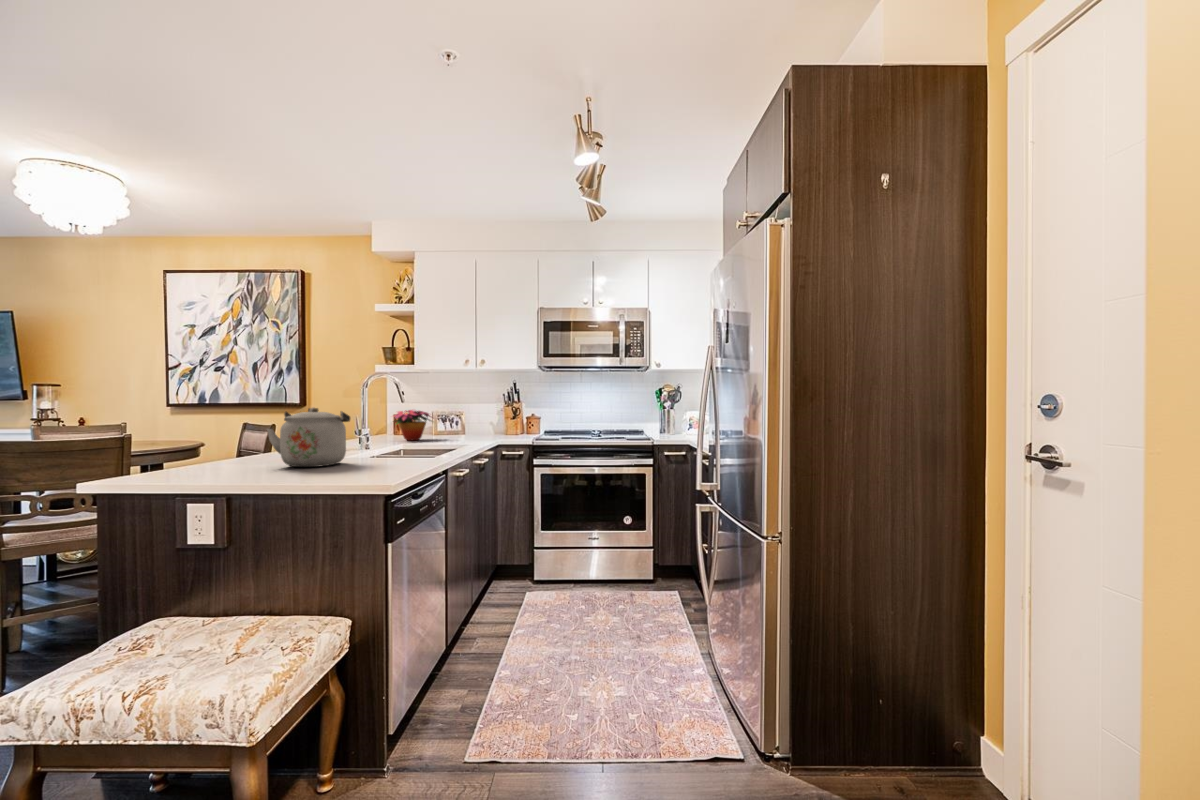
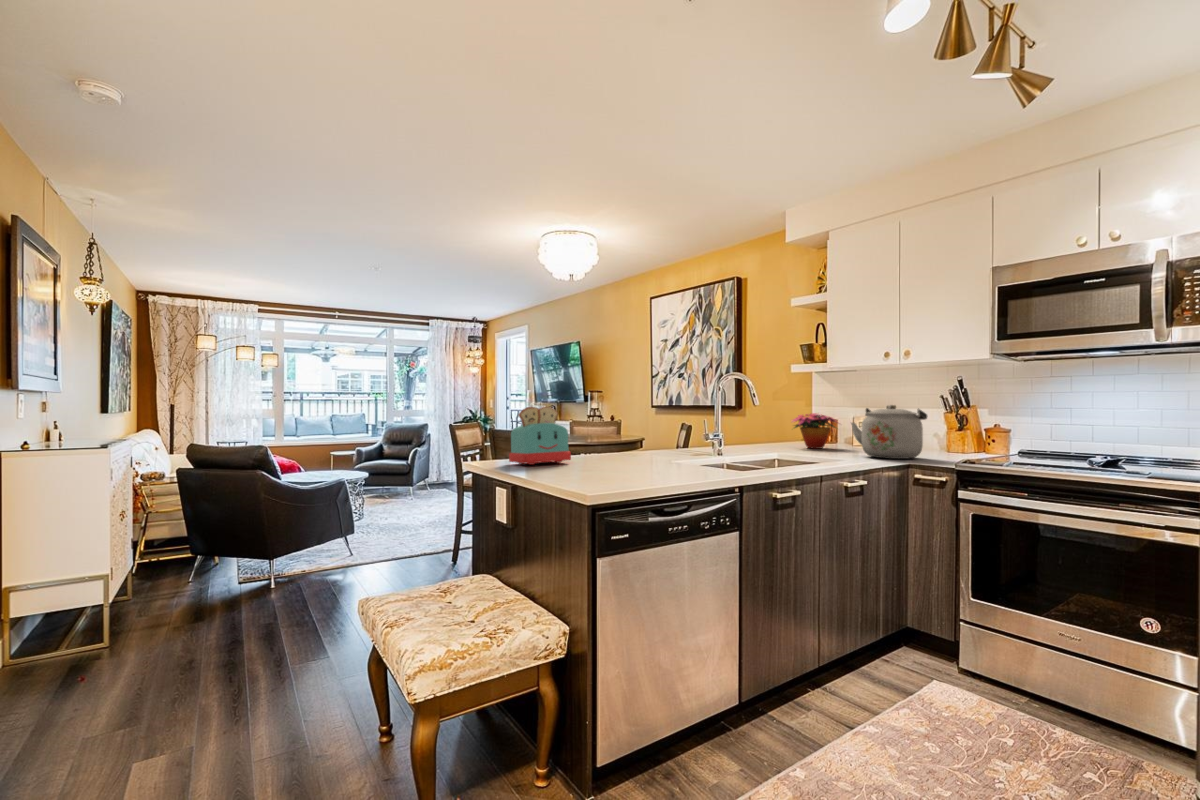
kettle: present [267,408,350,467] -> present [851,405,927,459]
toaster: none [164,413,245,483] -> present [509,407,571,465]

